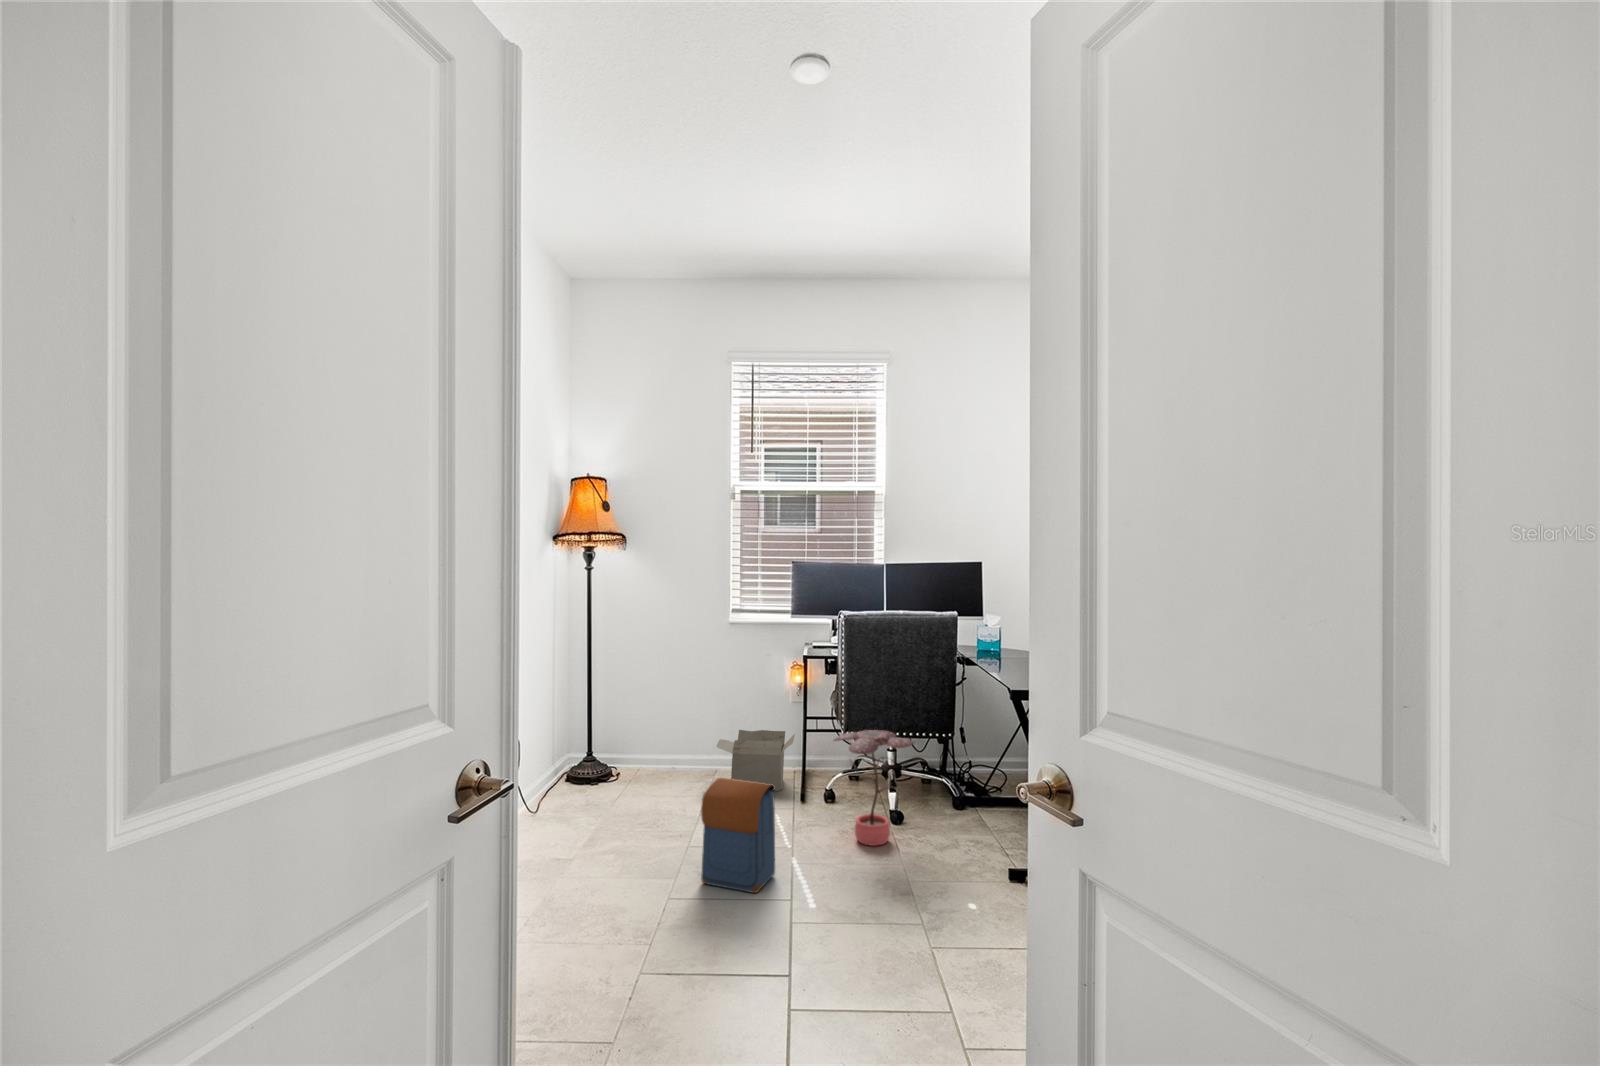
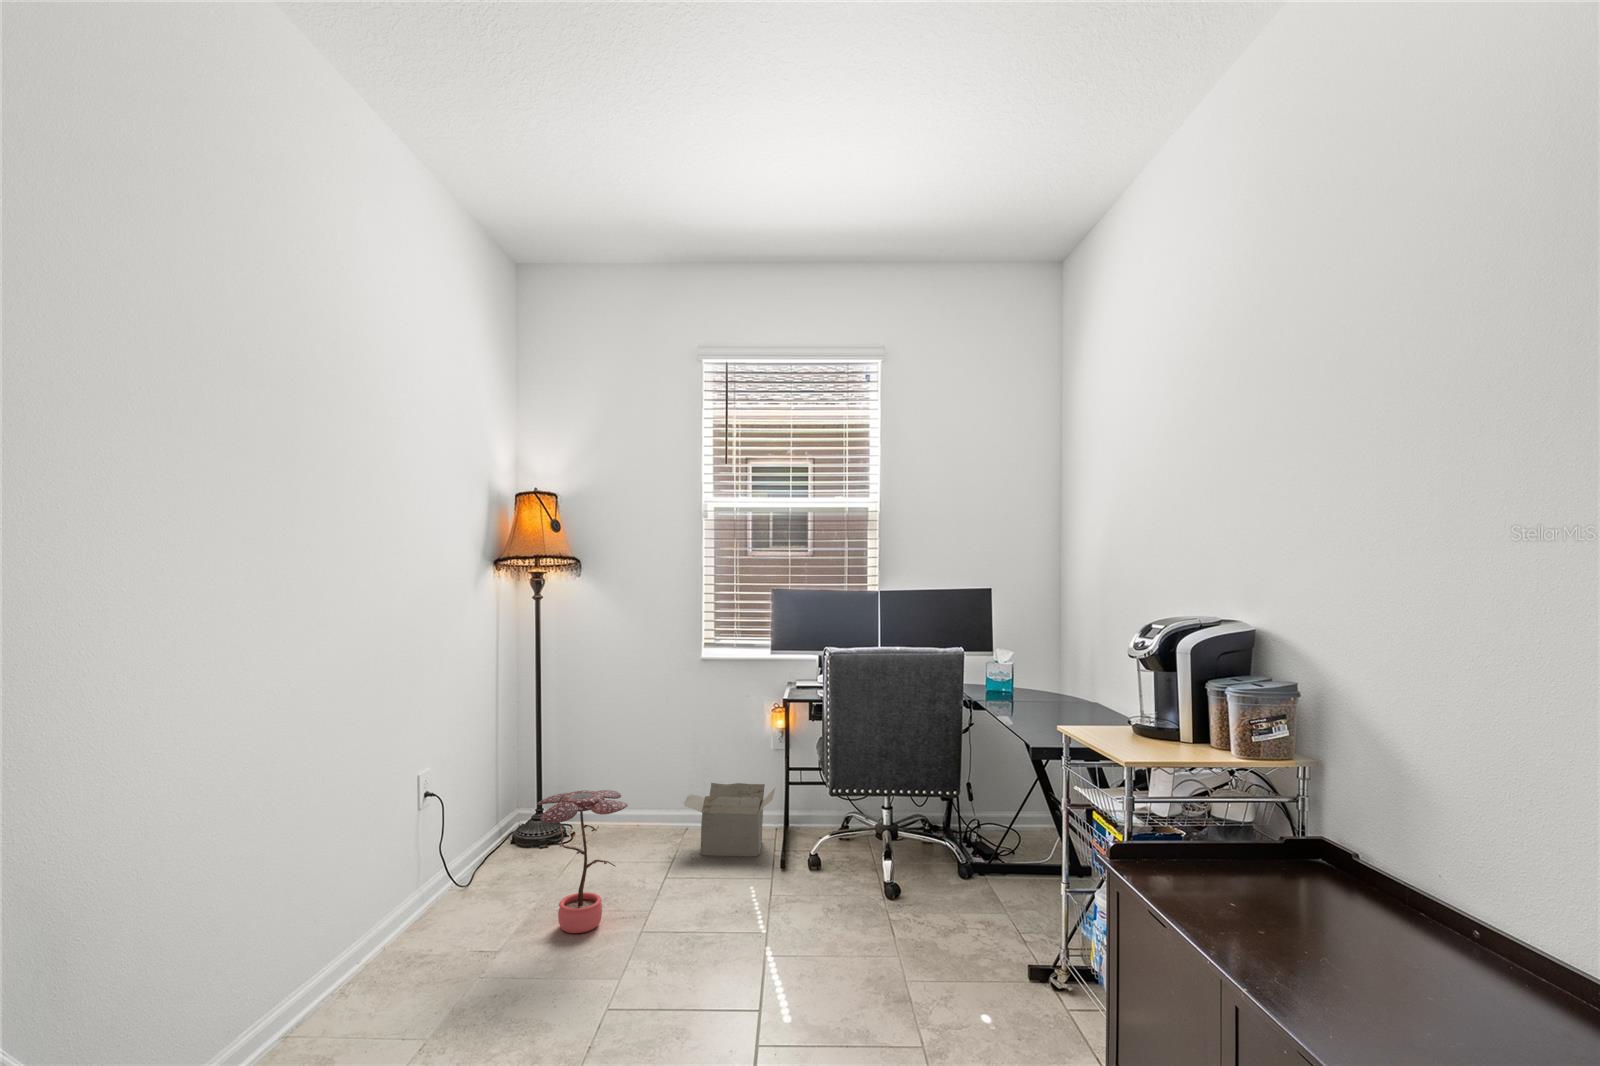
potted plant: present [834,730,914,846] -> present [537,790,628,933]
backpack: present [701,778,775,893] -> none [652,854,744,1003]

